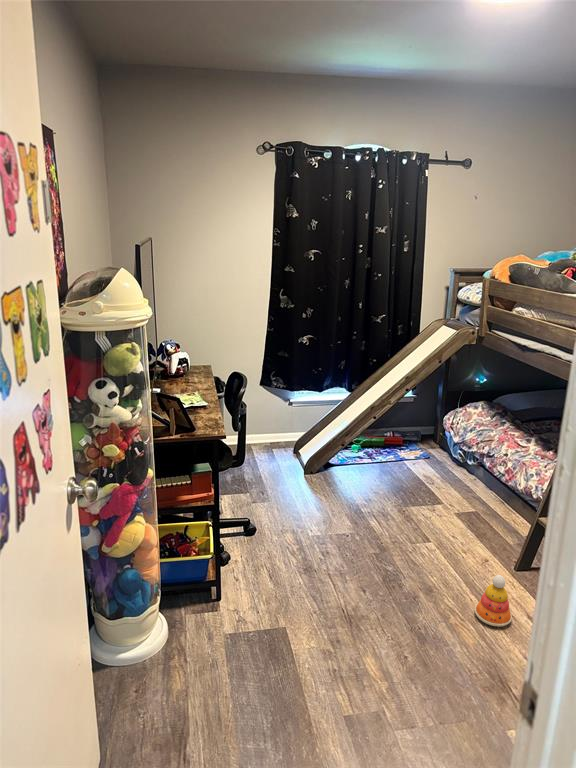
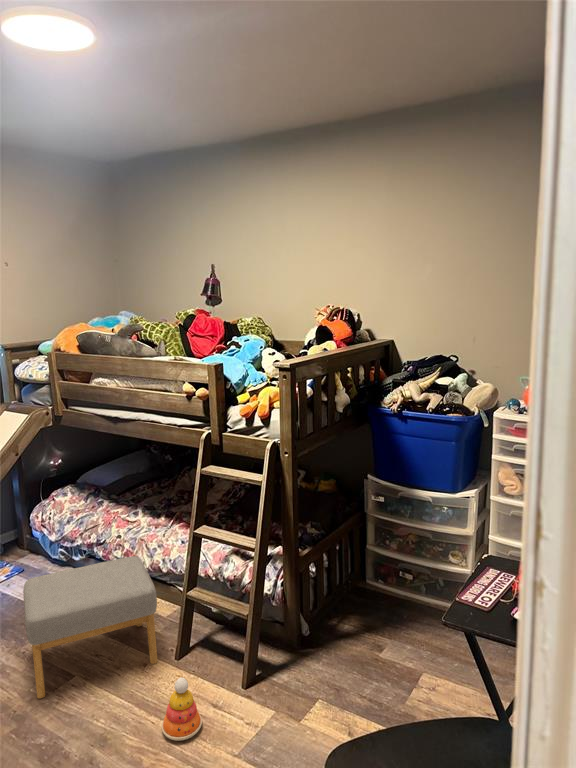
footstool: none [400,457,512,564] -> present [23,556,158,698]

